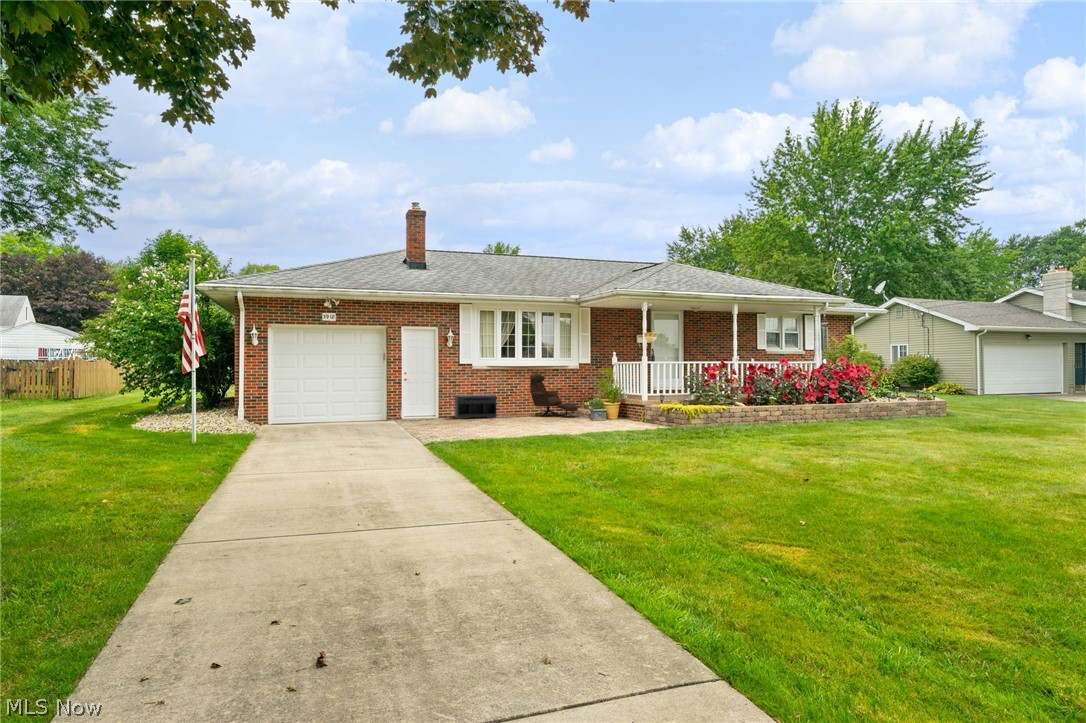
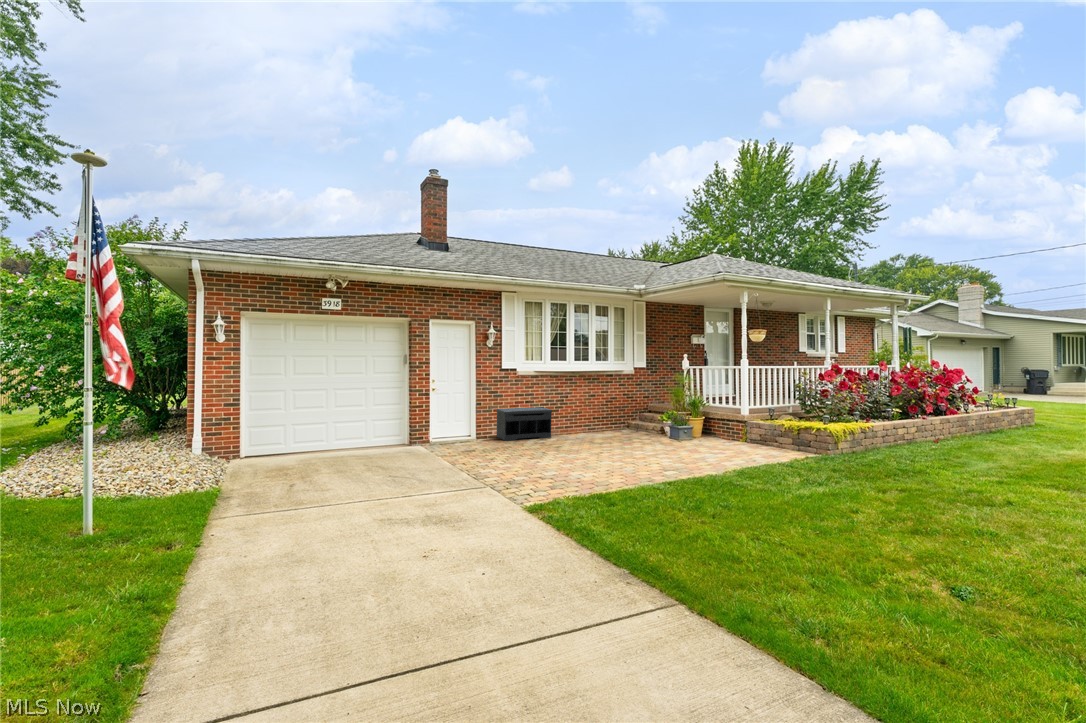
lounge chair: present [530,374,578,417] -> none [586,381,645,436]

